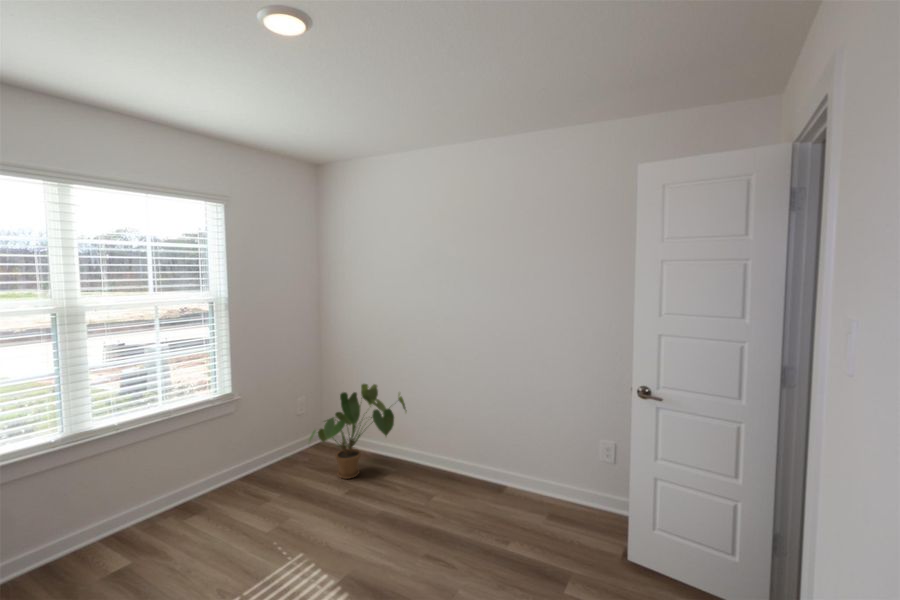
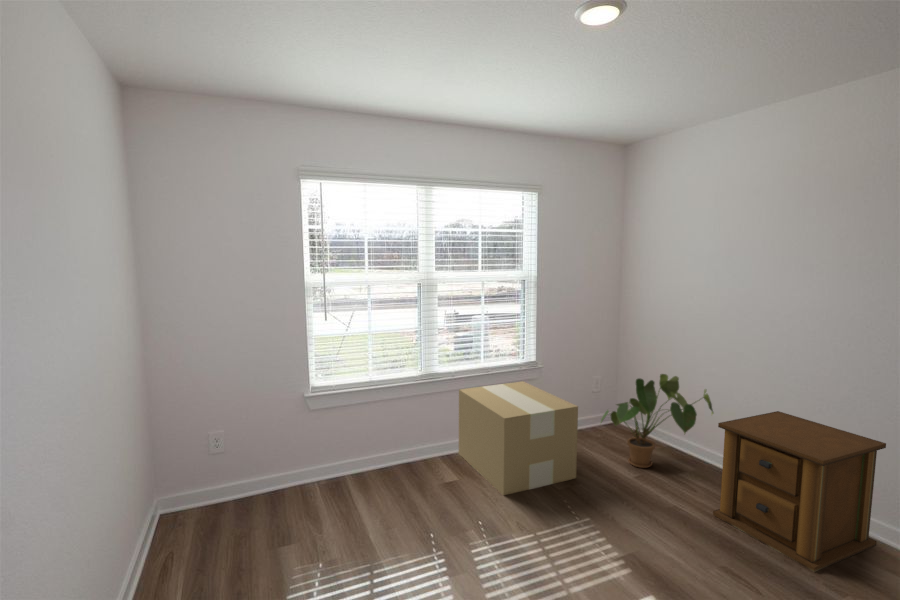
side table: none [413,401,520,529] -> present [713,411,886,572]
cardboard box: none [127,417,286,563] -> present [459,381,578,495]

